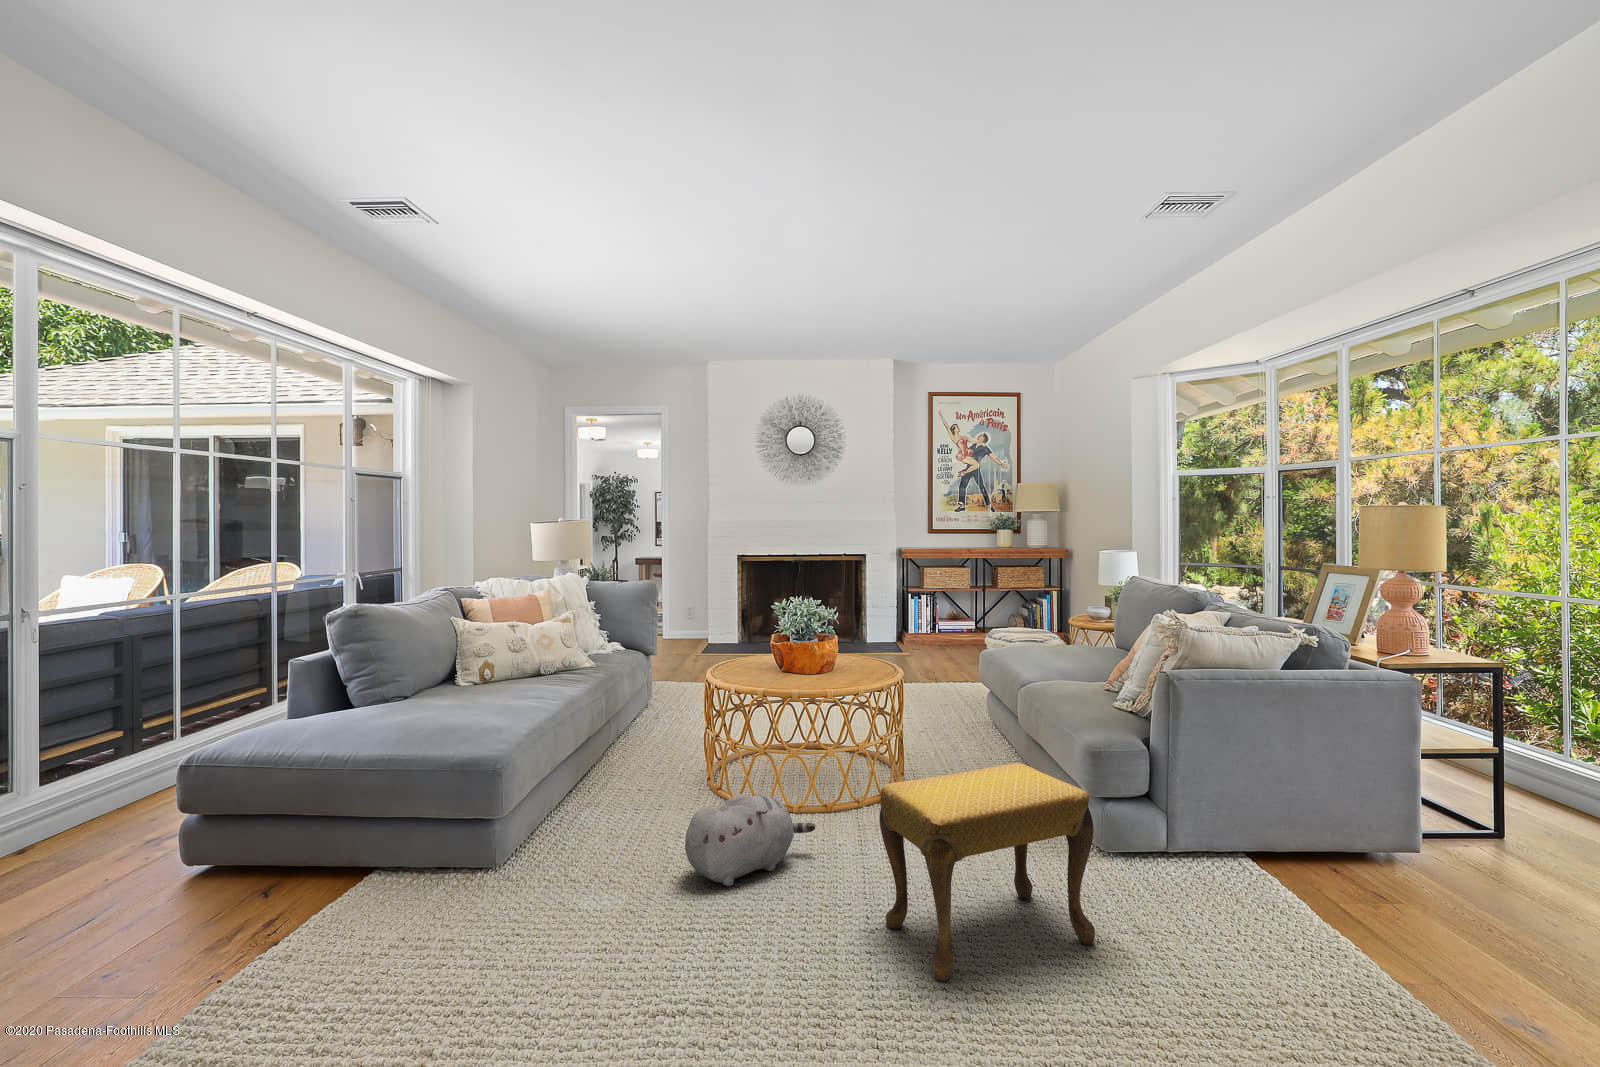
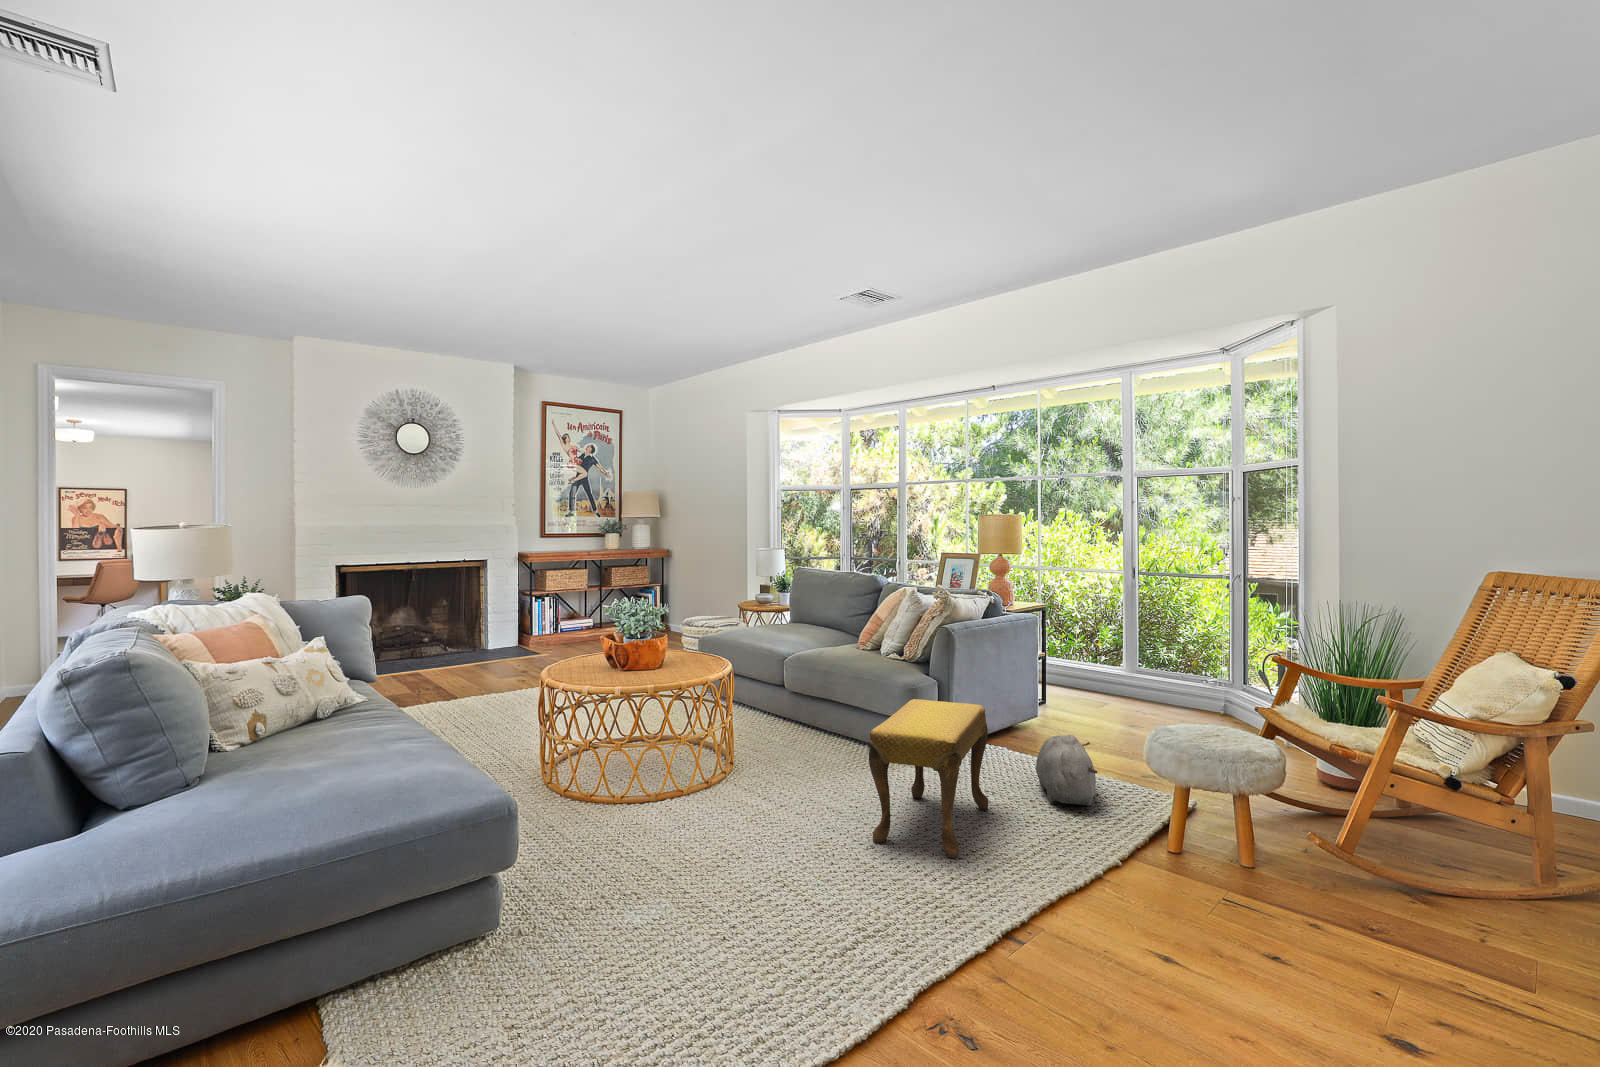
plush toy: present [685,794,815,886] -> present [1036,735,1098,806]

